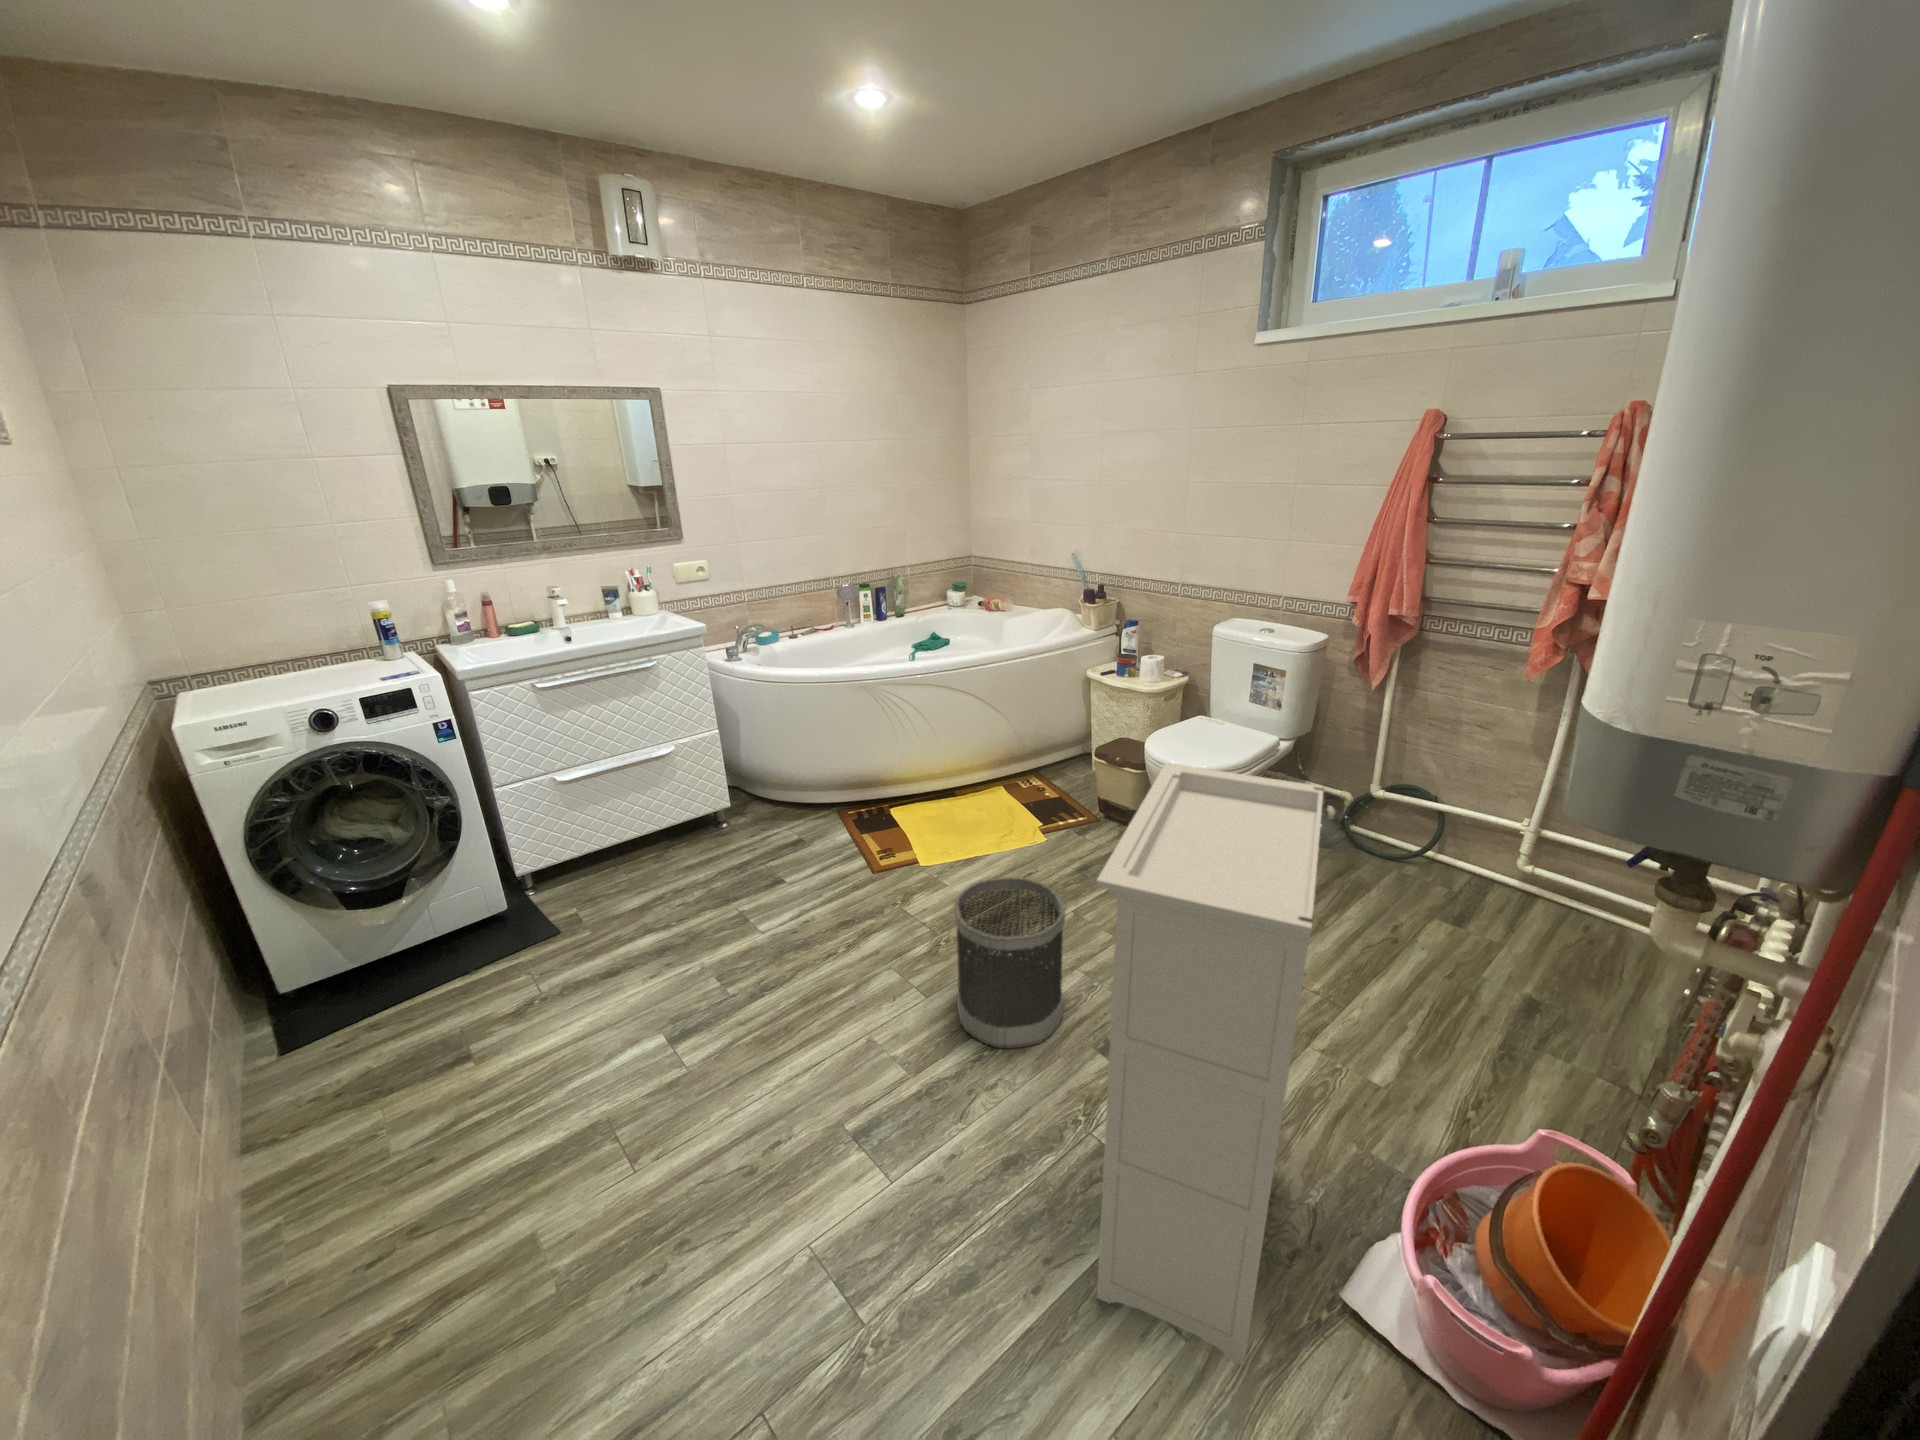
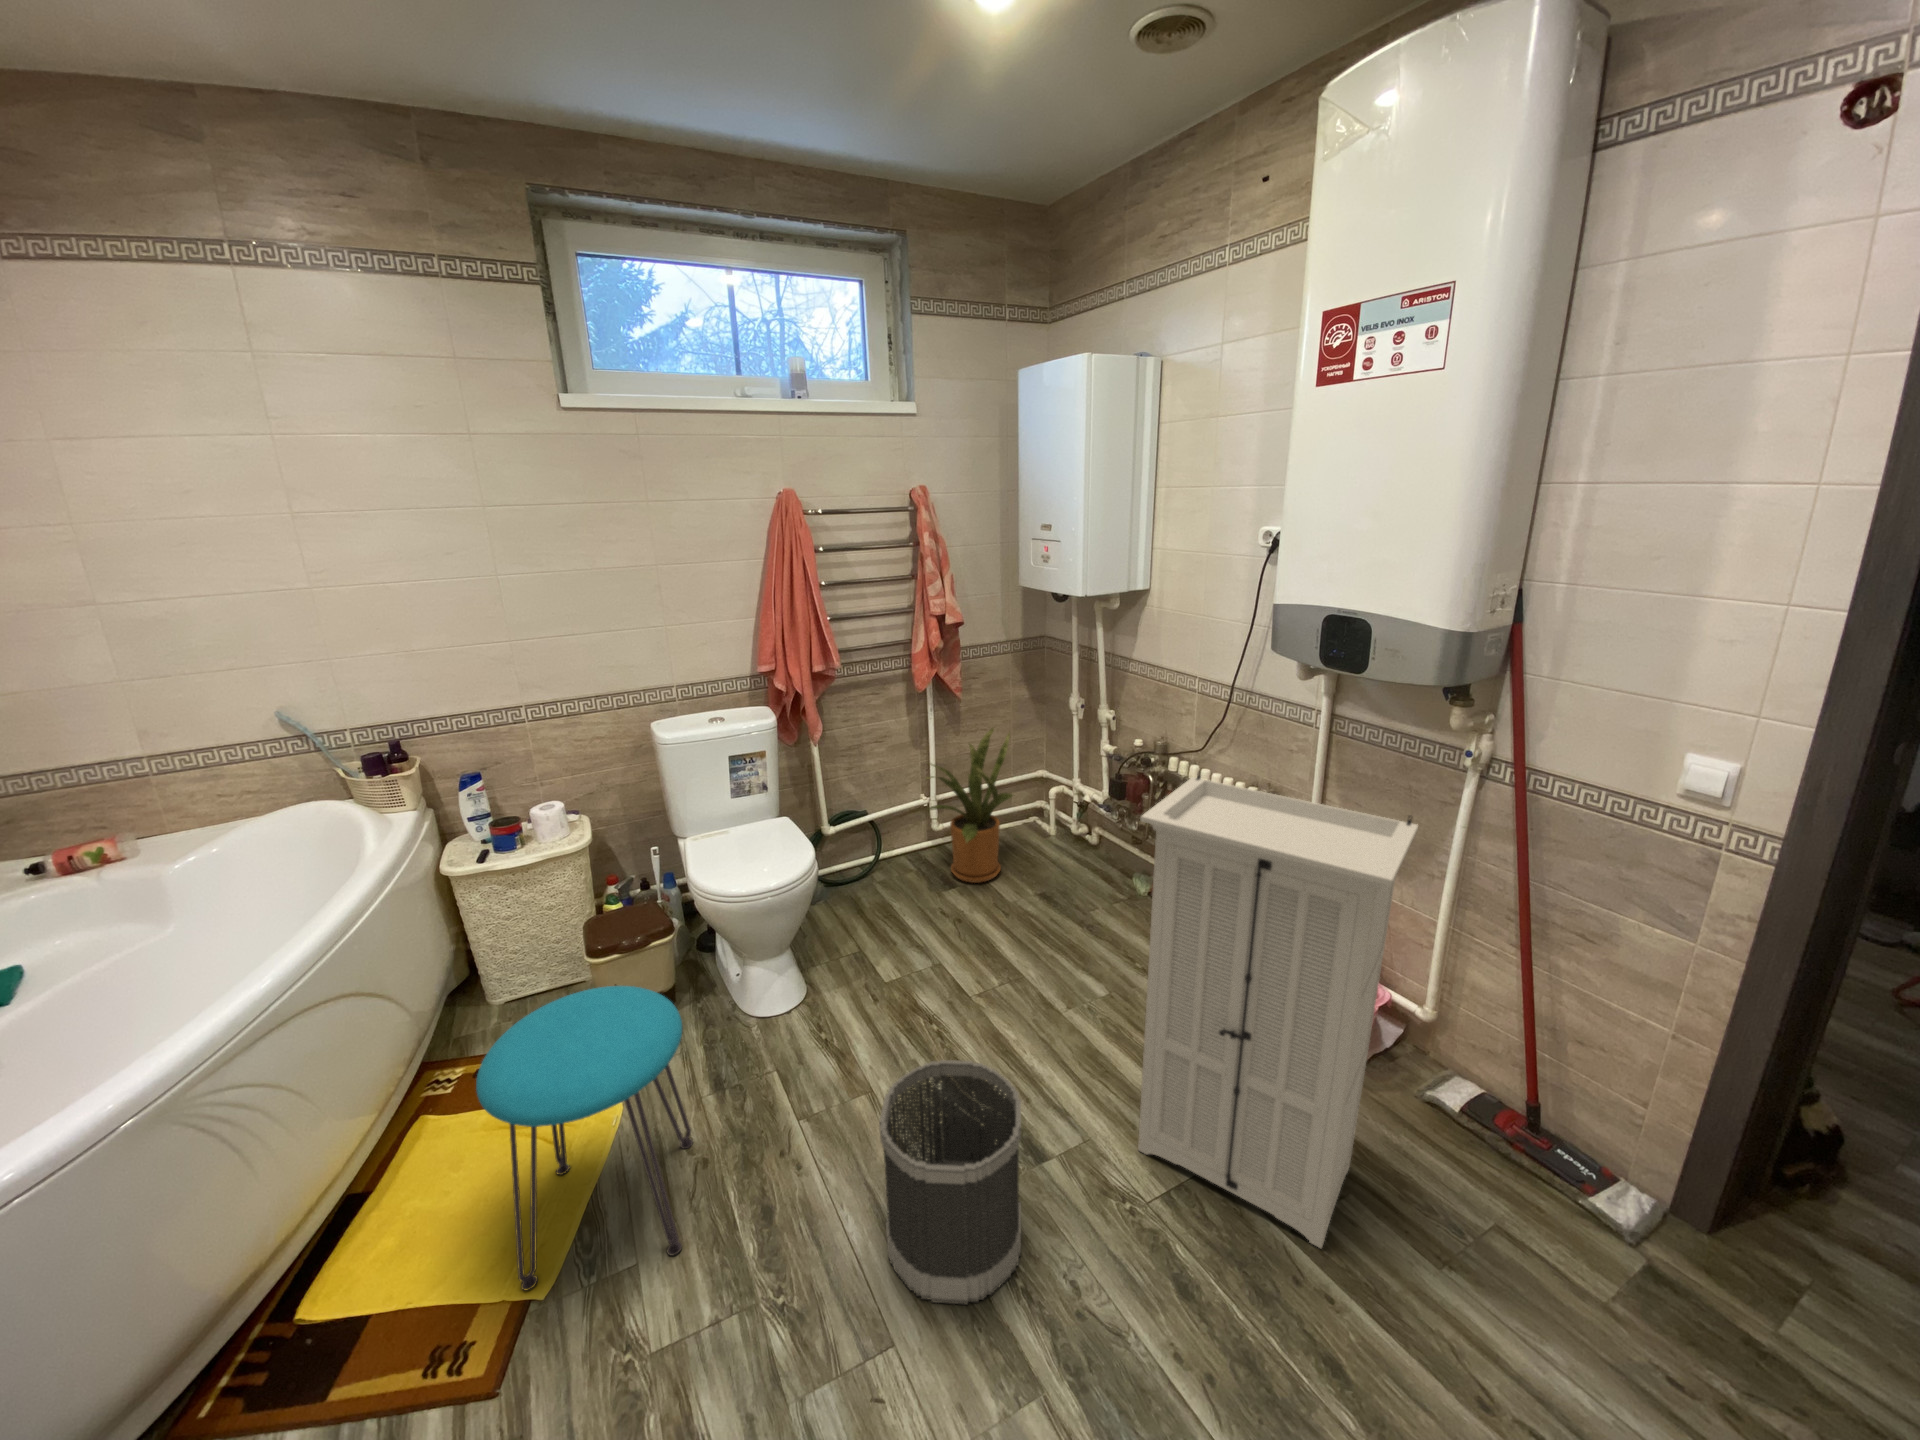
stool: none [920,735,1033,897] -> present [476,986,693,1290]
house plant: none [1435,767,1654,954] -> present [925,728,1013,883]

